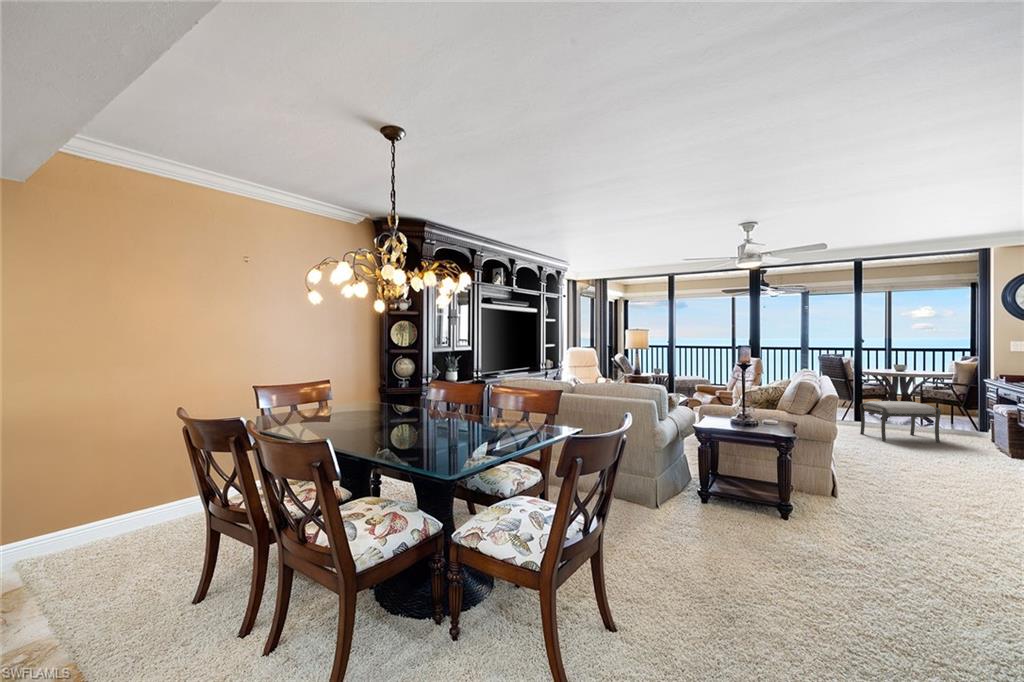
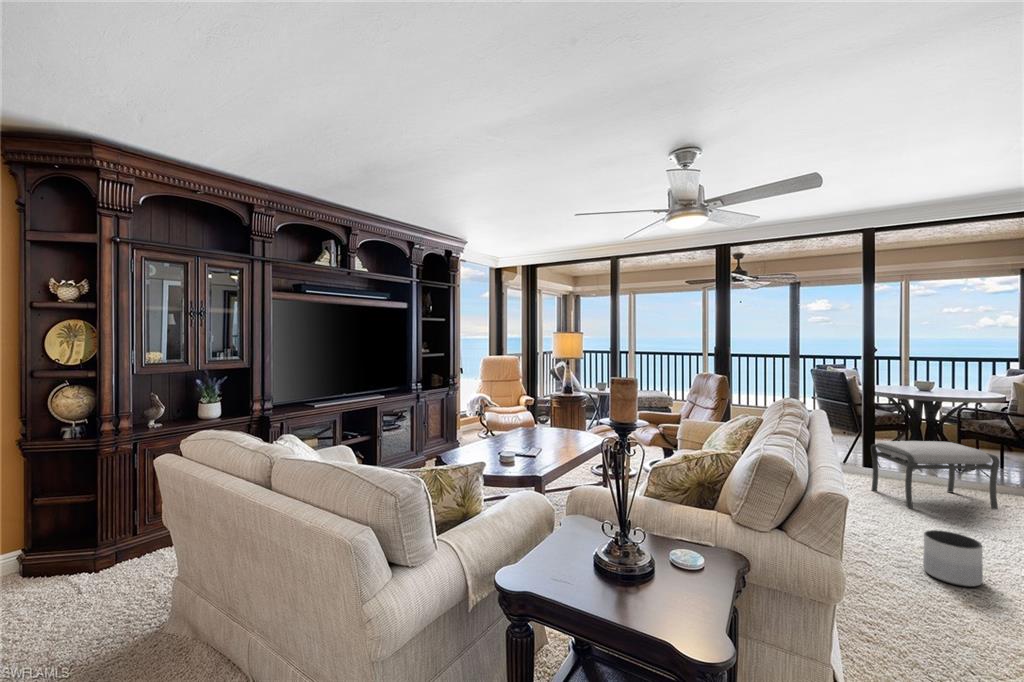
planter: none [887,442,919,469] -> present [923,530,983,587]

